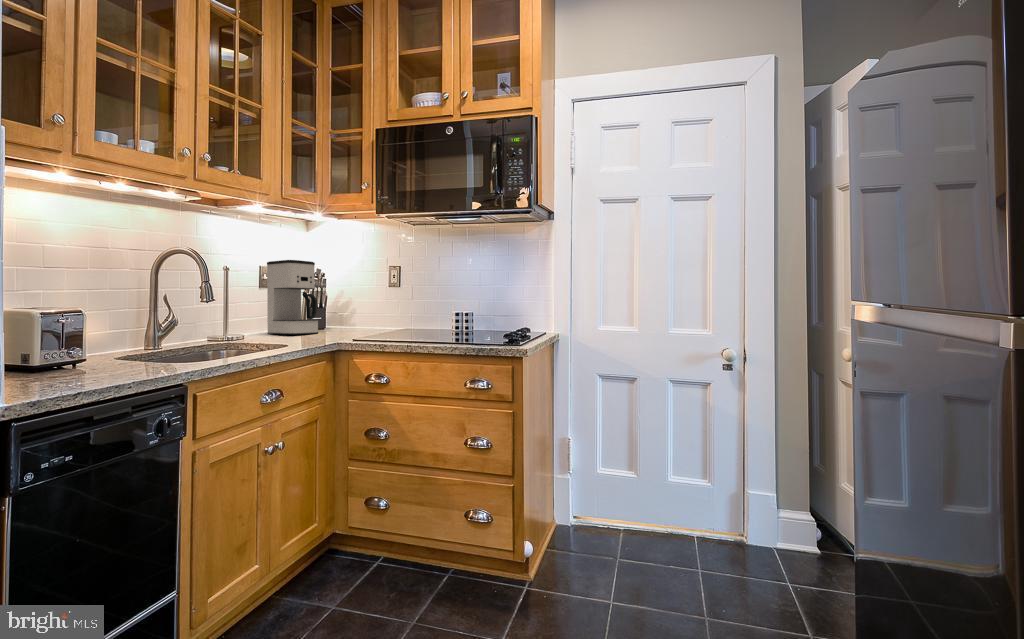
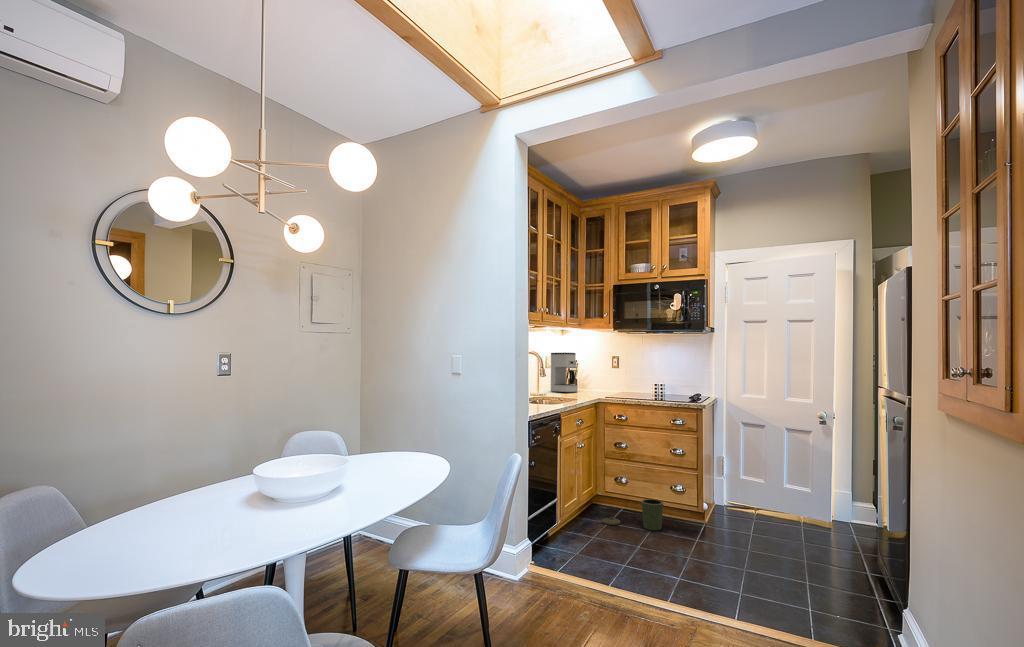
trash can: none [328,540,447,610] -> present [602,499,663,530]

